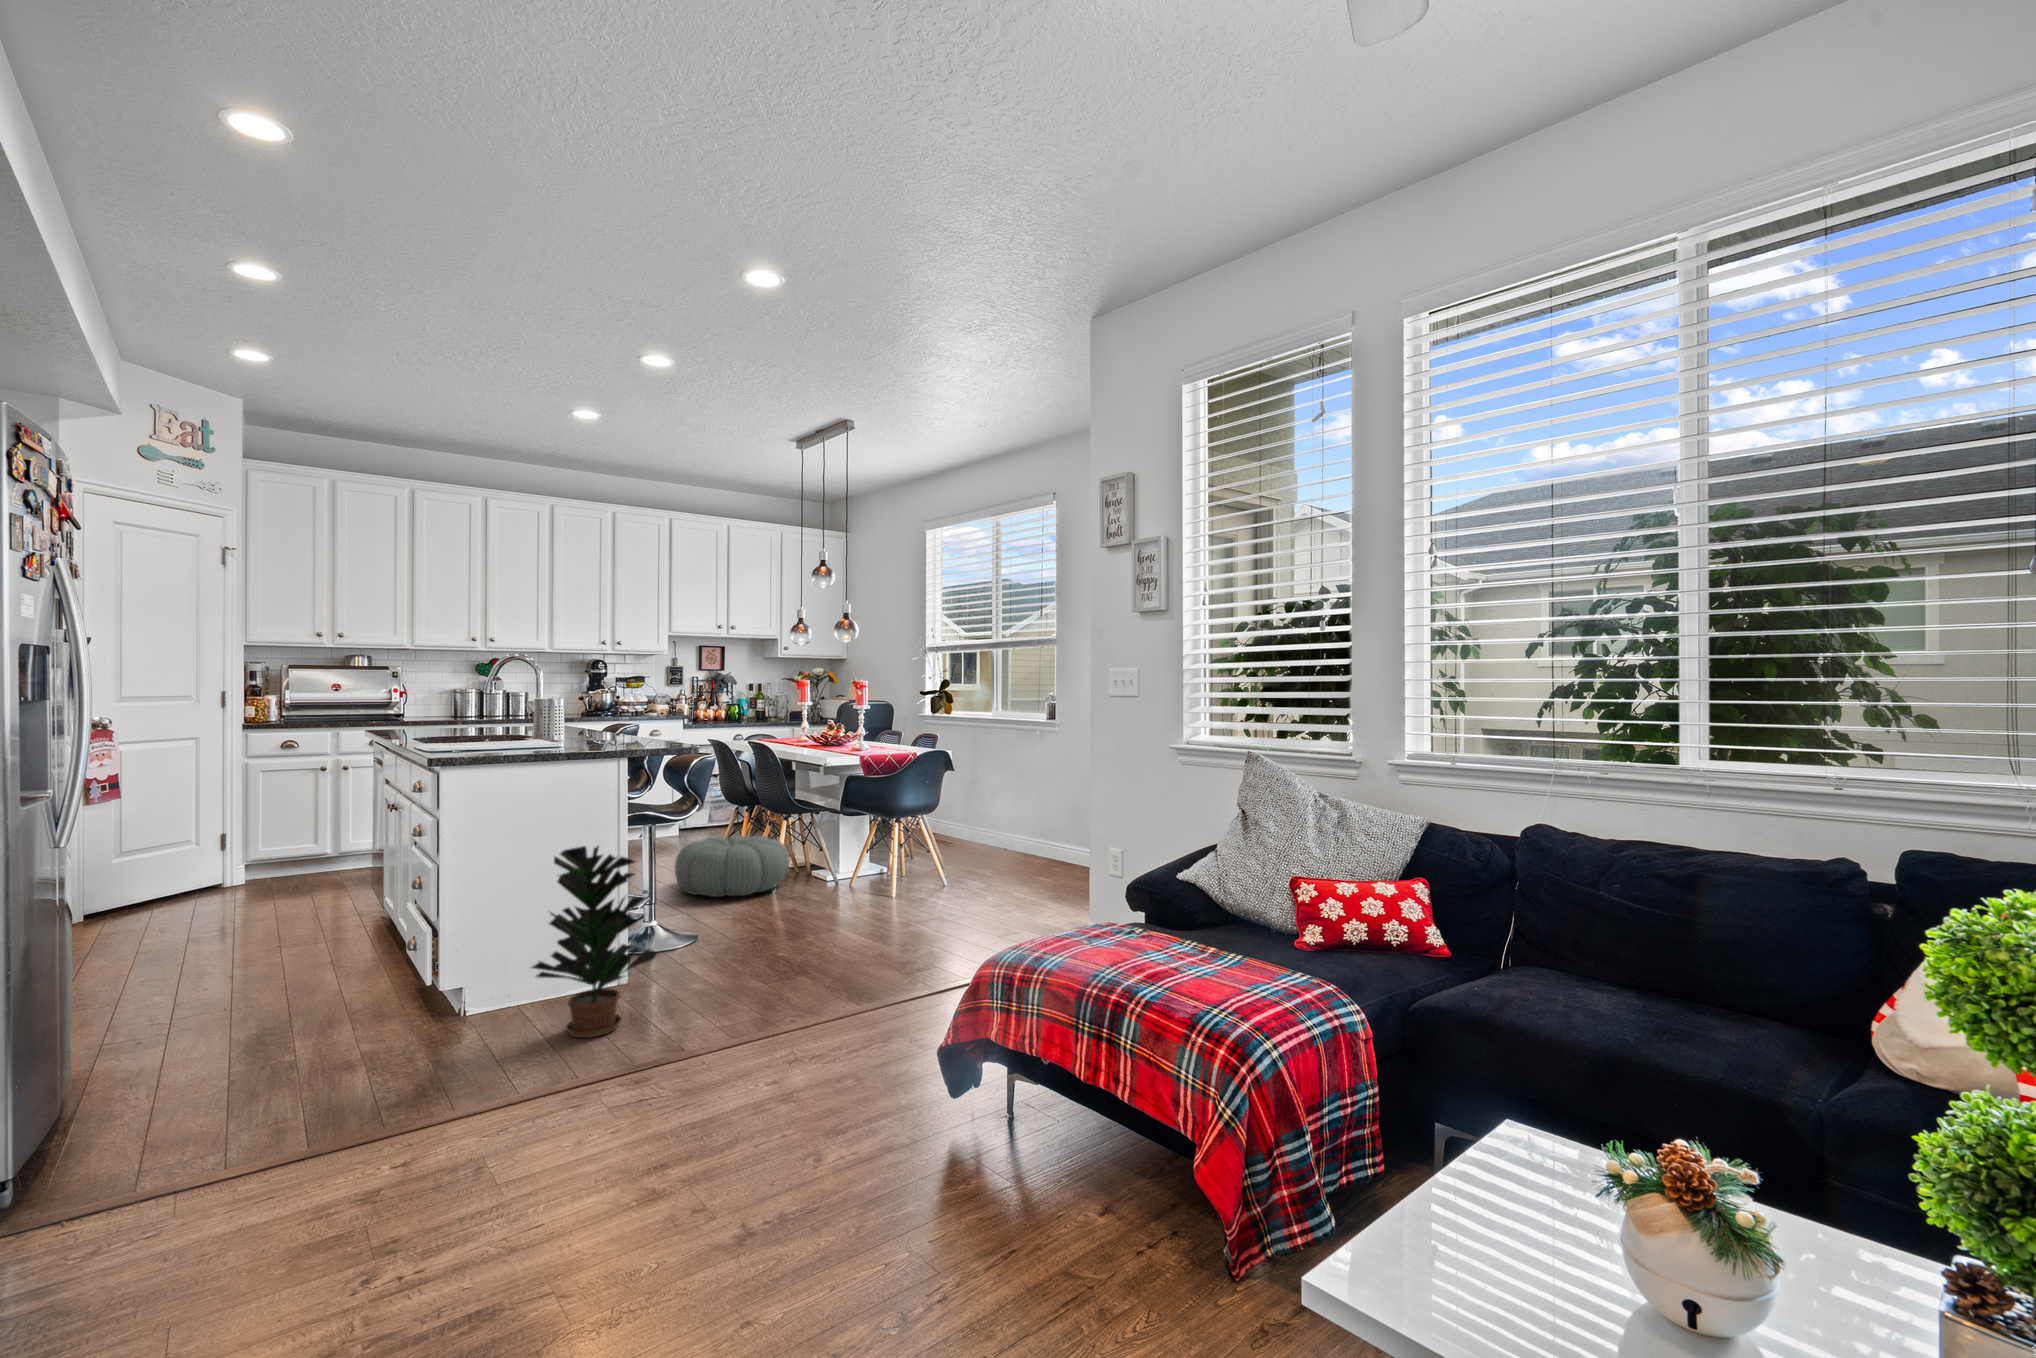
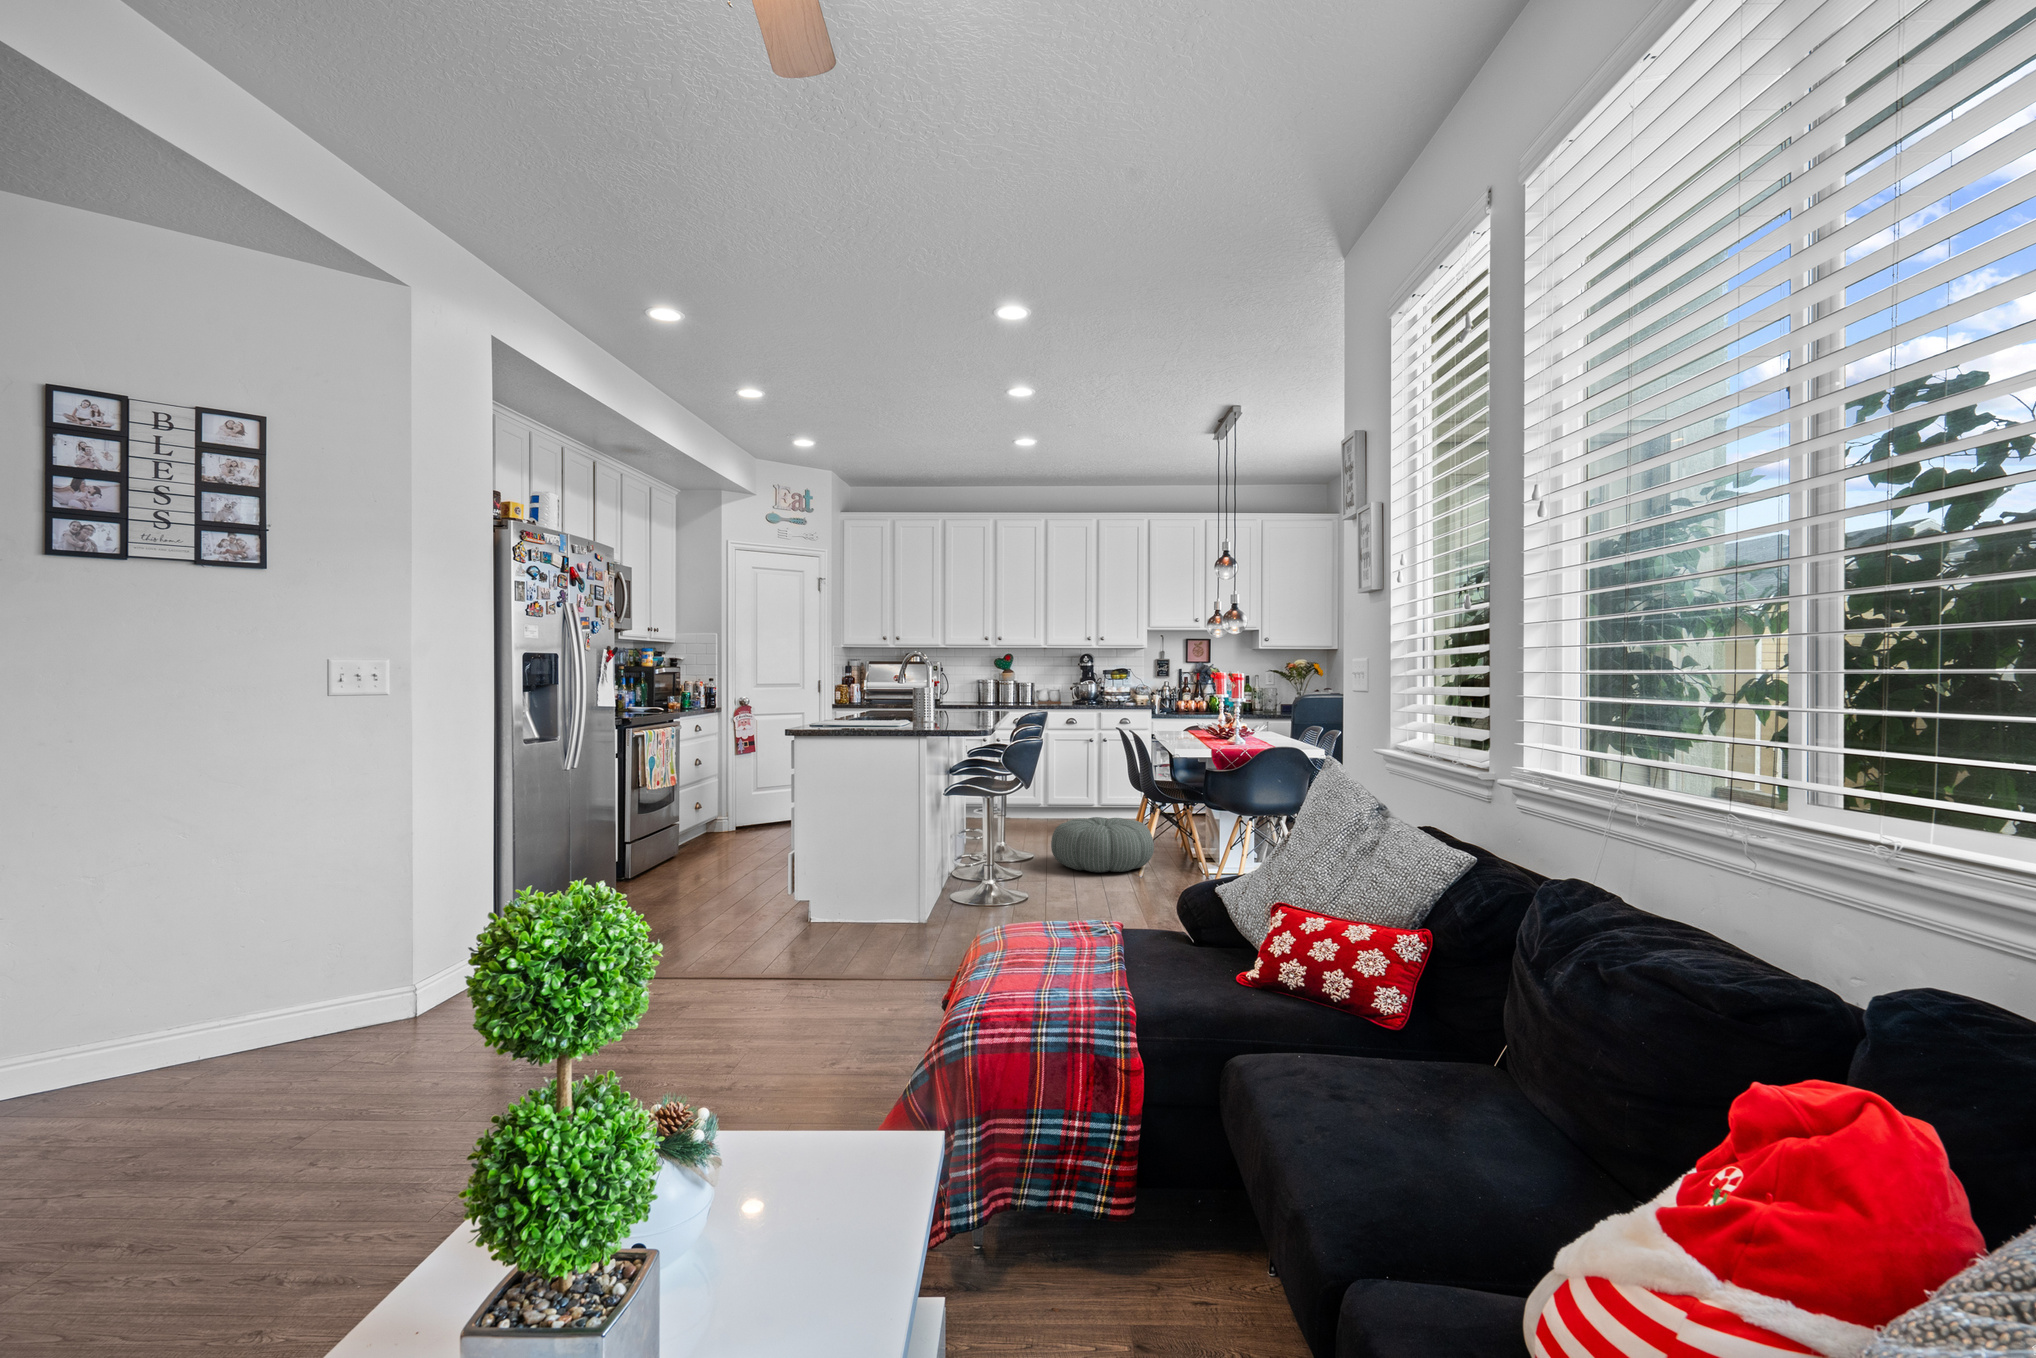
potted plant: present [532,846,657,1038] -> none [804,797,892,943]

